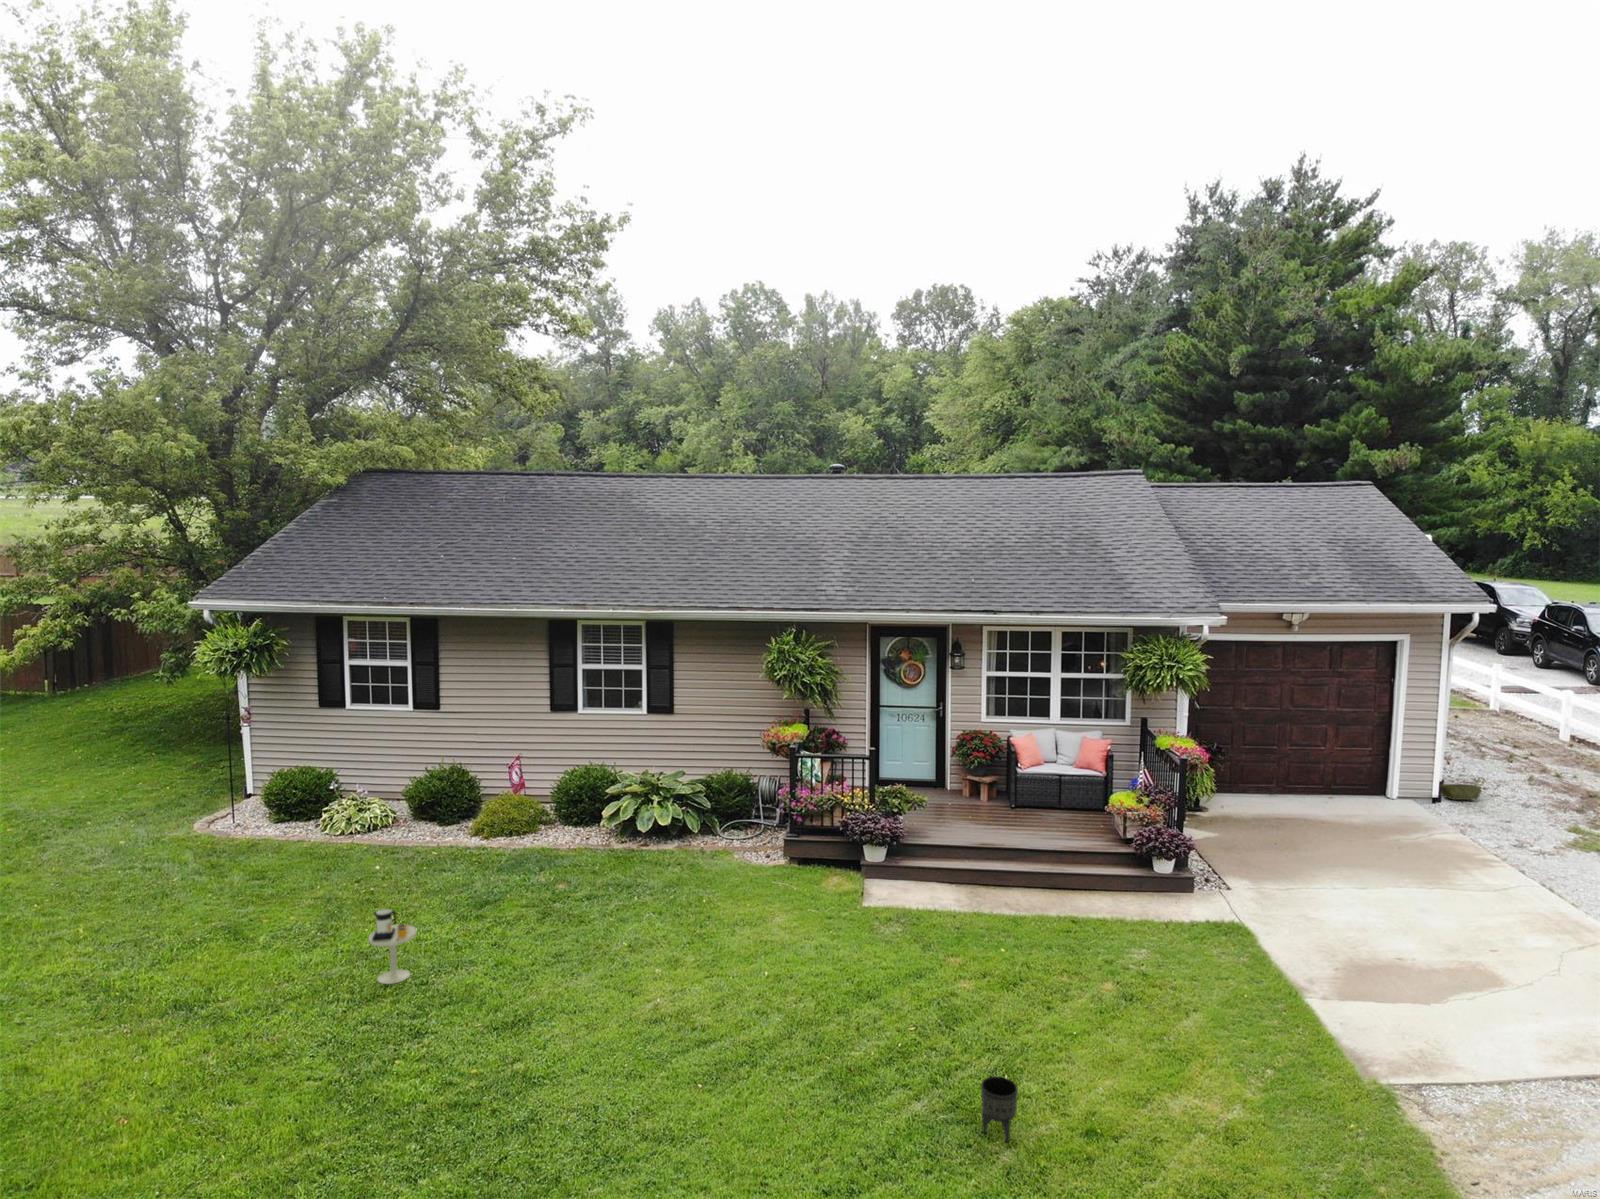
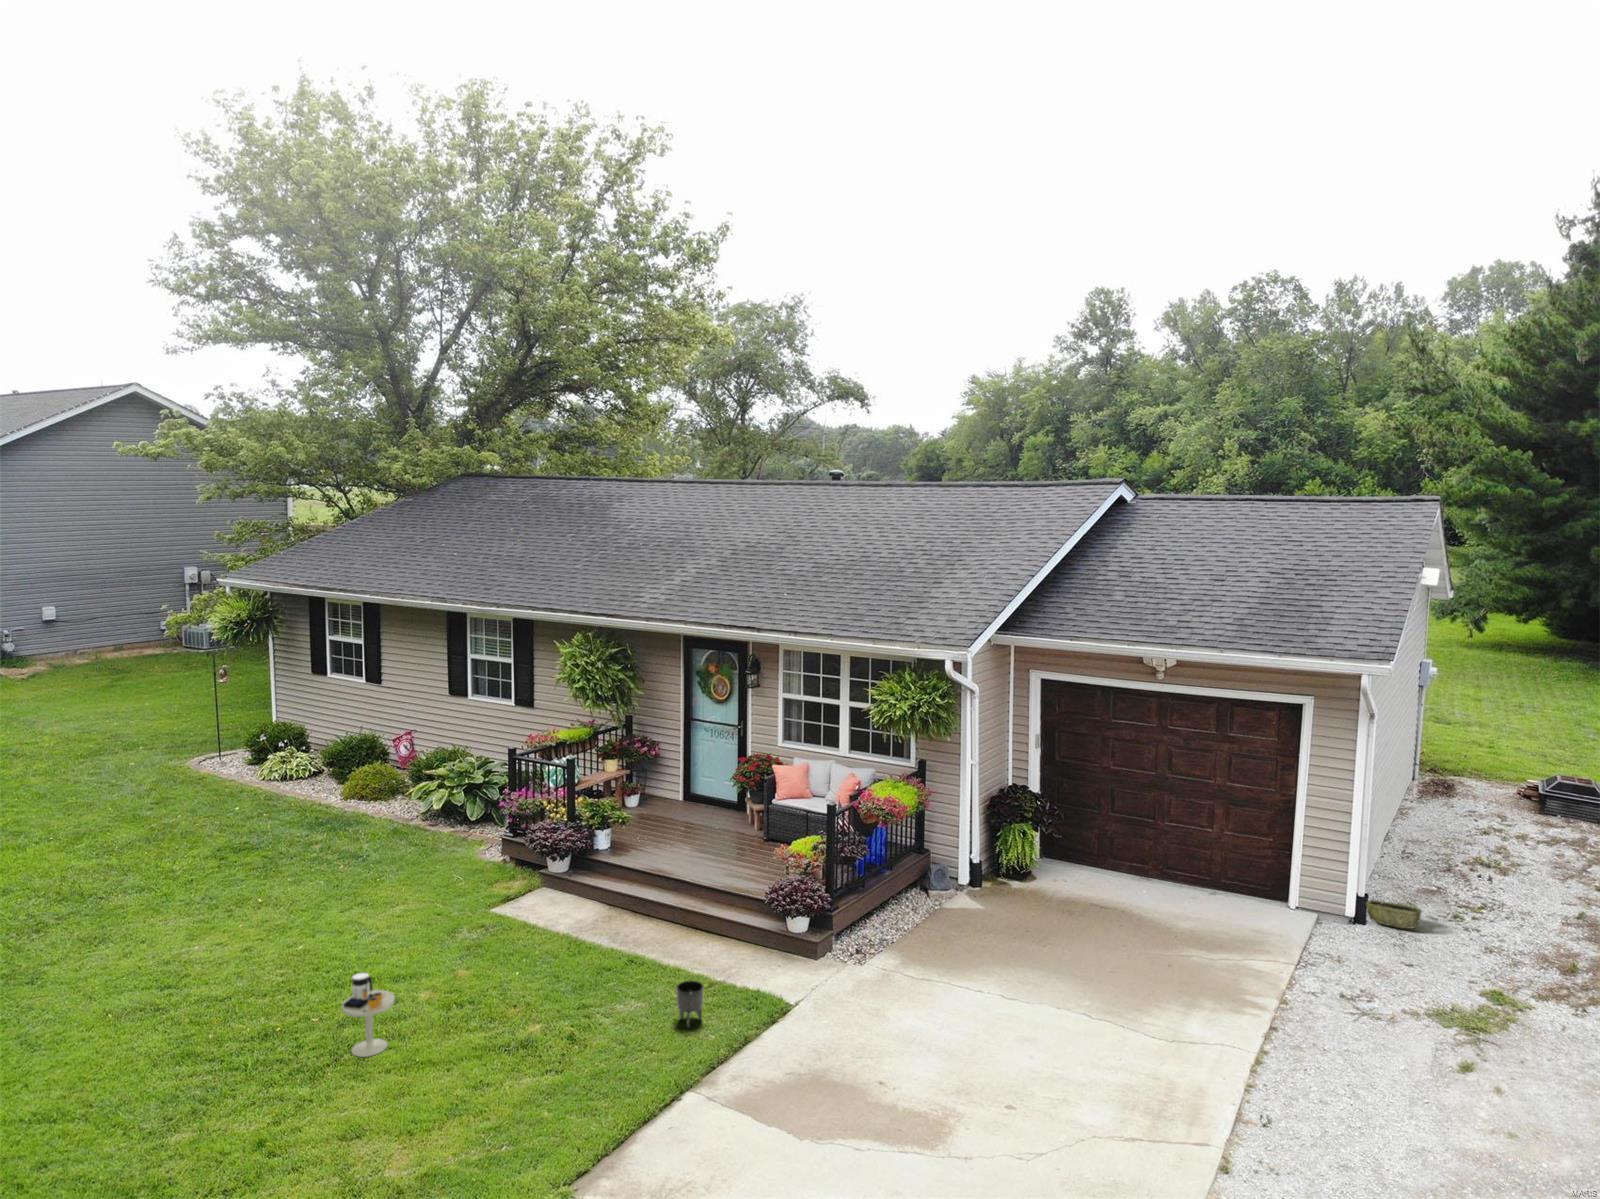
side table: present [368,909,417,984] -> present [342,972,395,1057]
planter: present [981,1076,1018,1143] -> present [676,980,704,1028]

